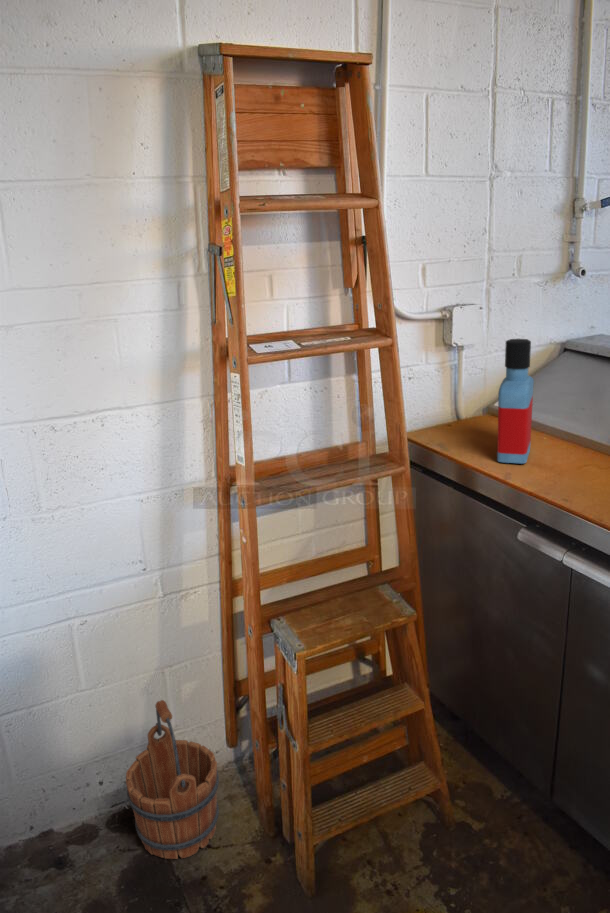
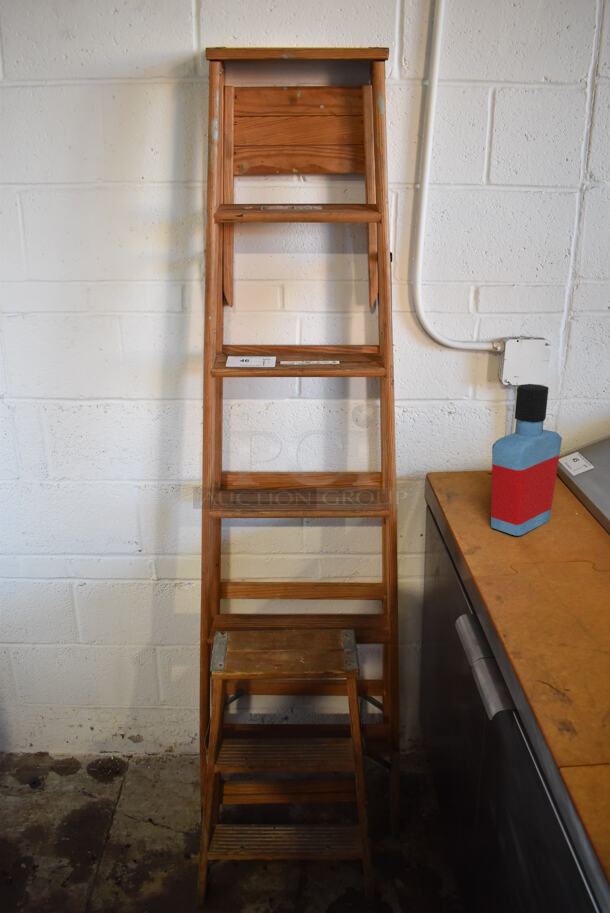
wooden bucket: present [126,700,219,859] -> none [81,674,169,825]

